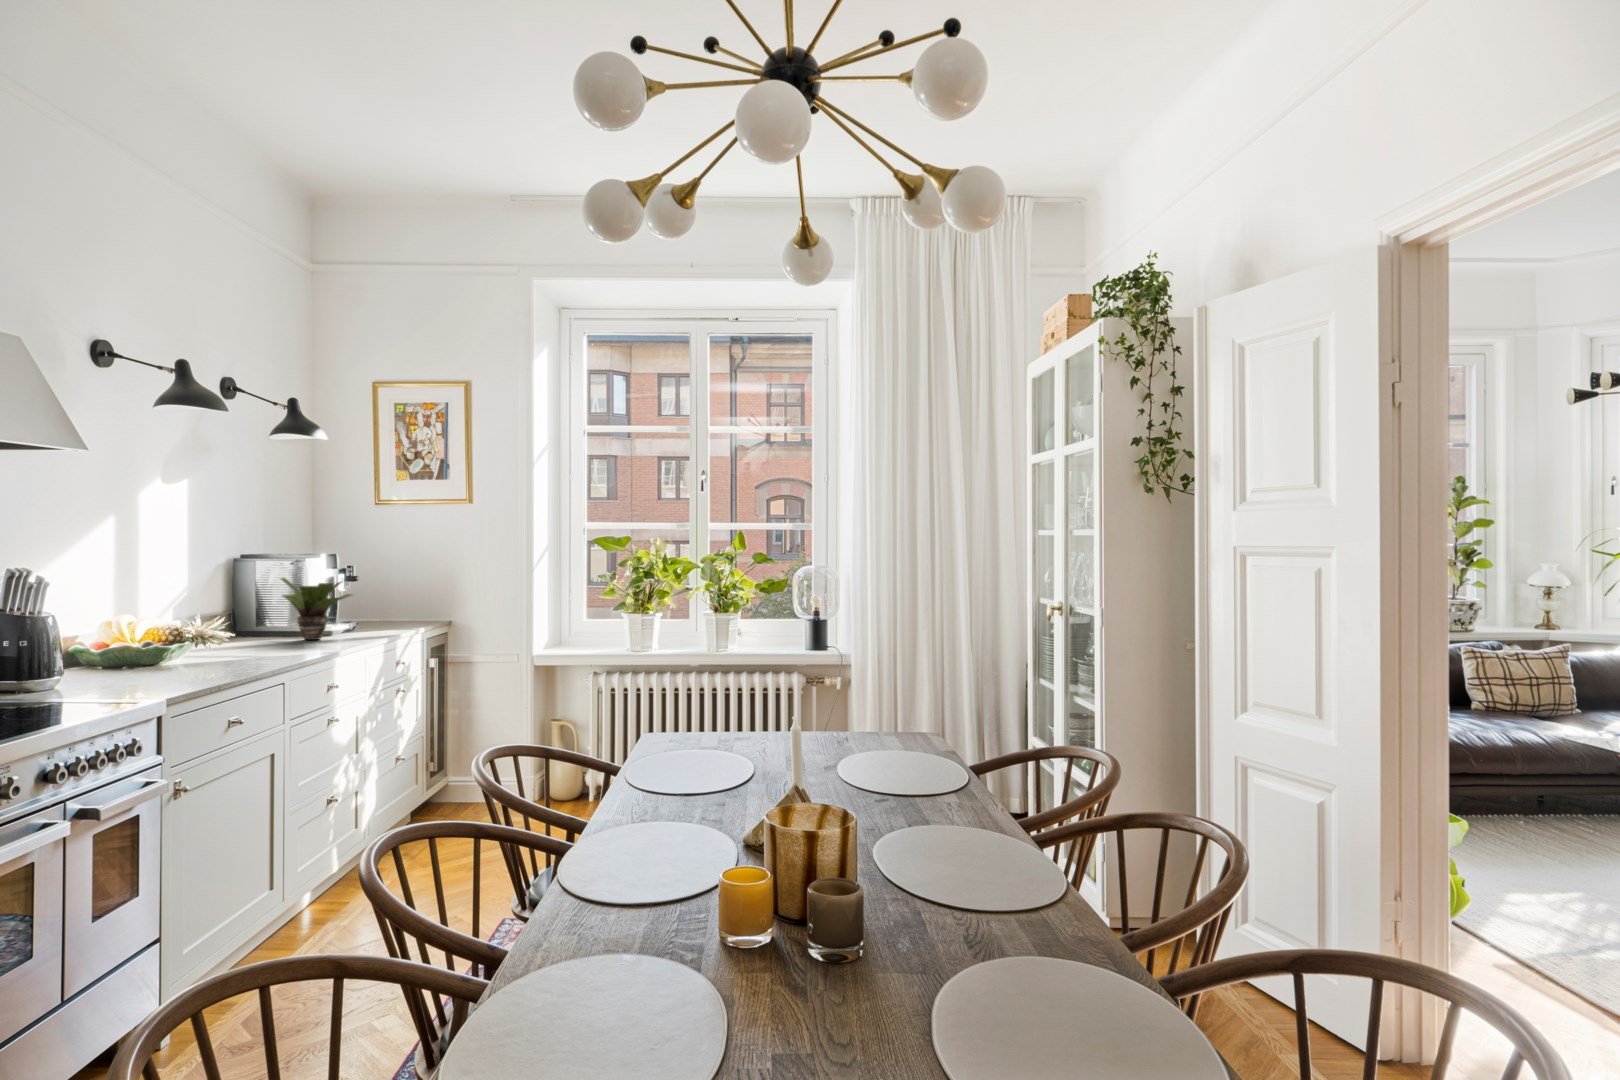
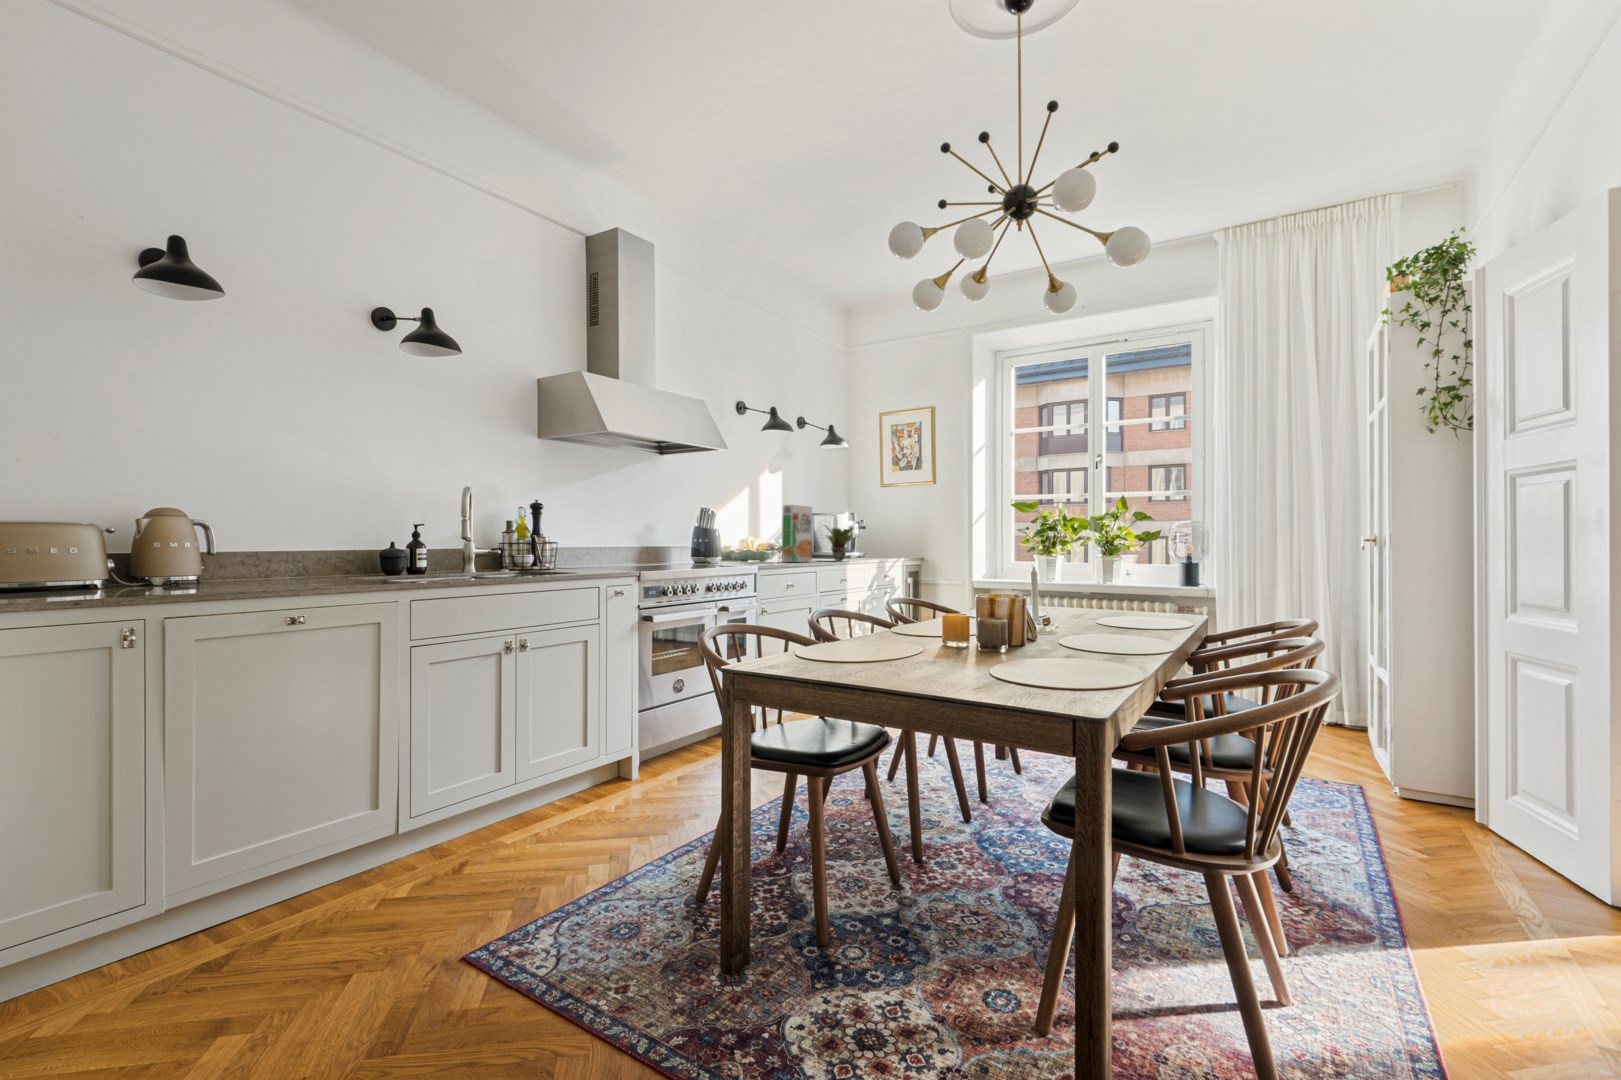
cereal box: none [201,553,263,663] -> present [782,505,812,562]

